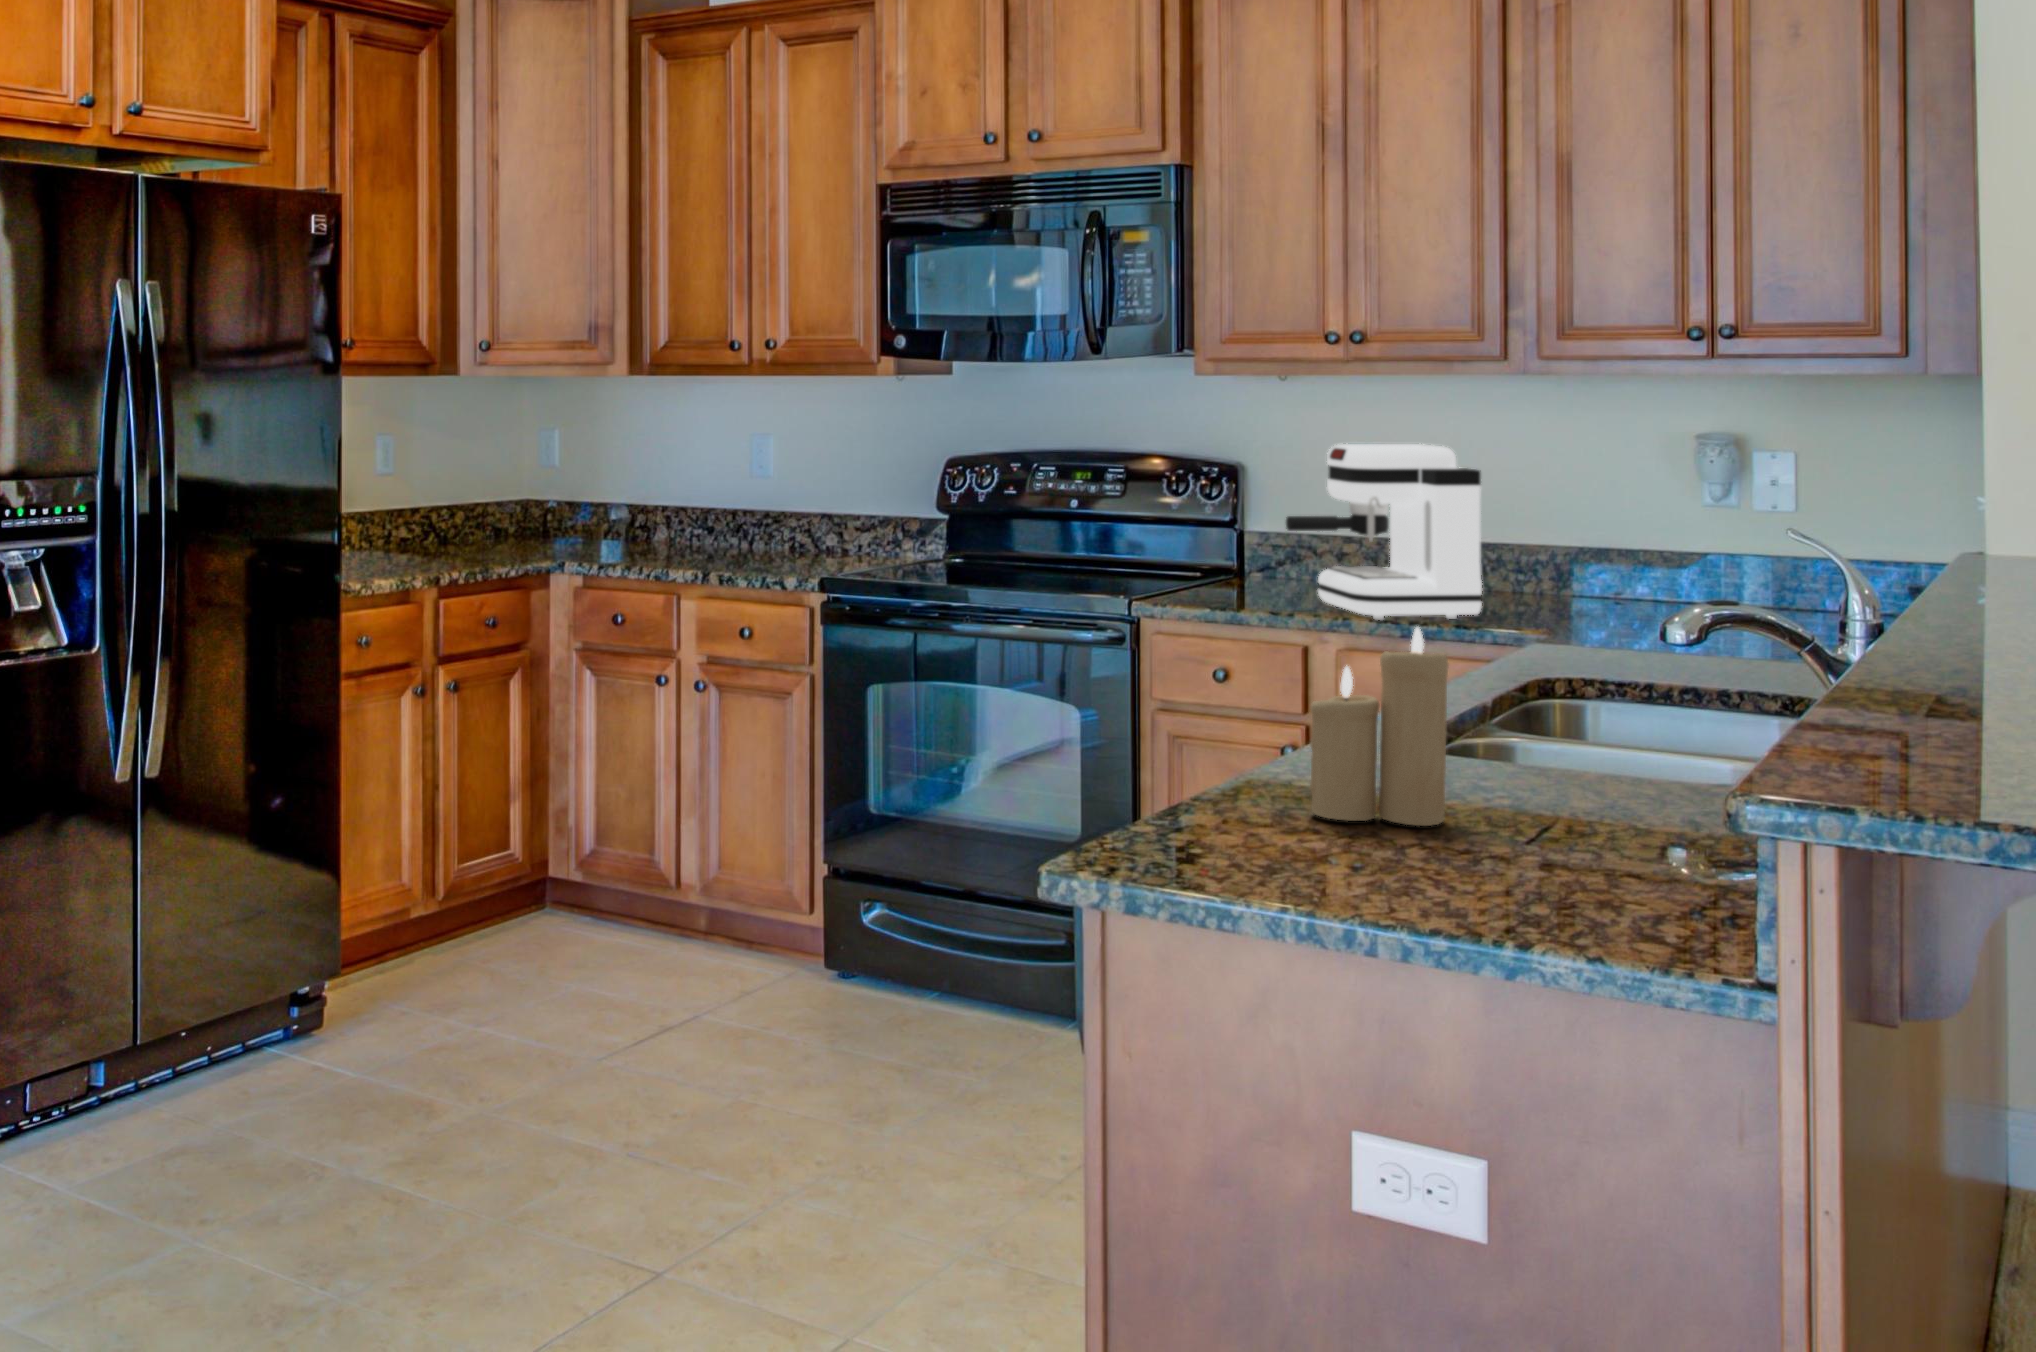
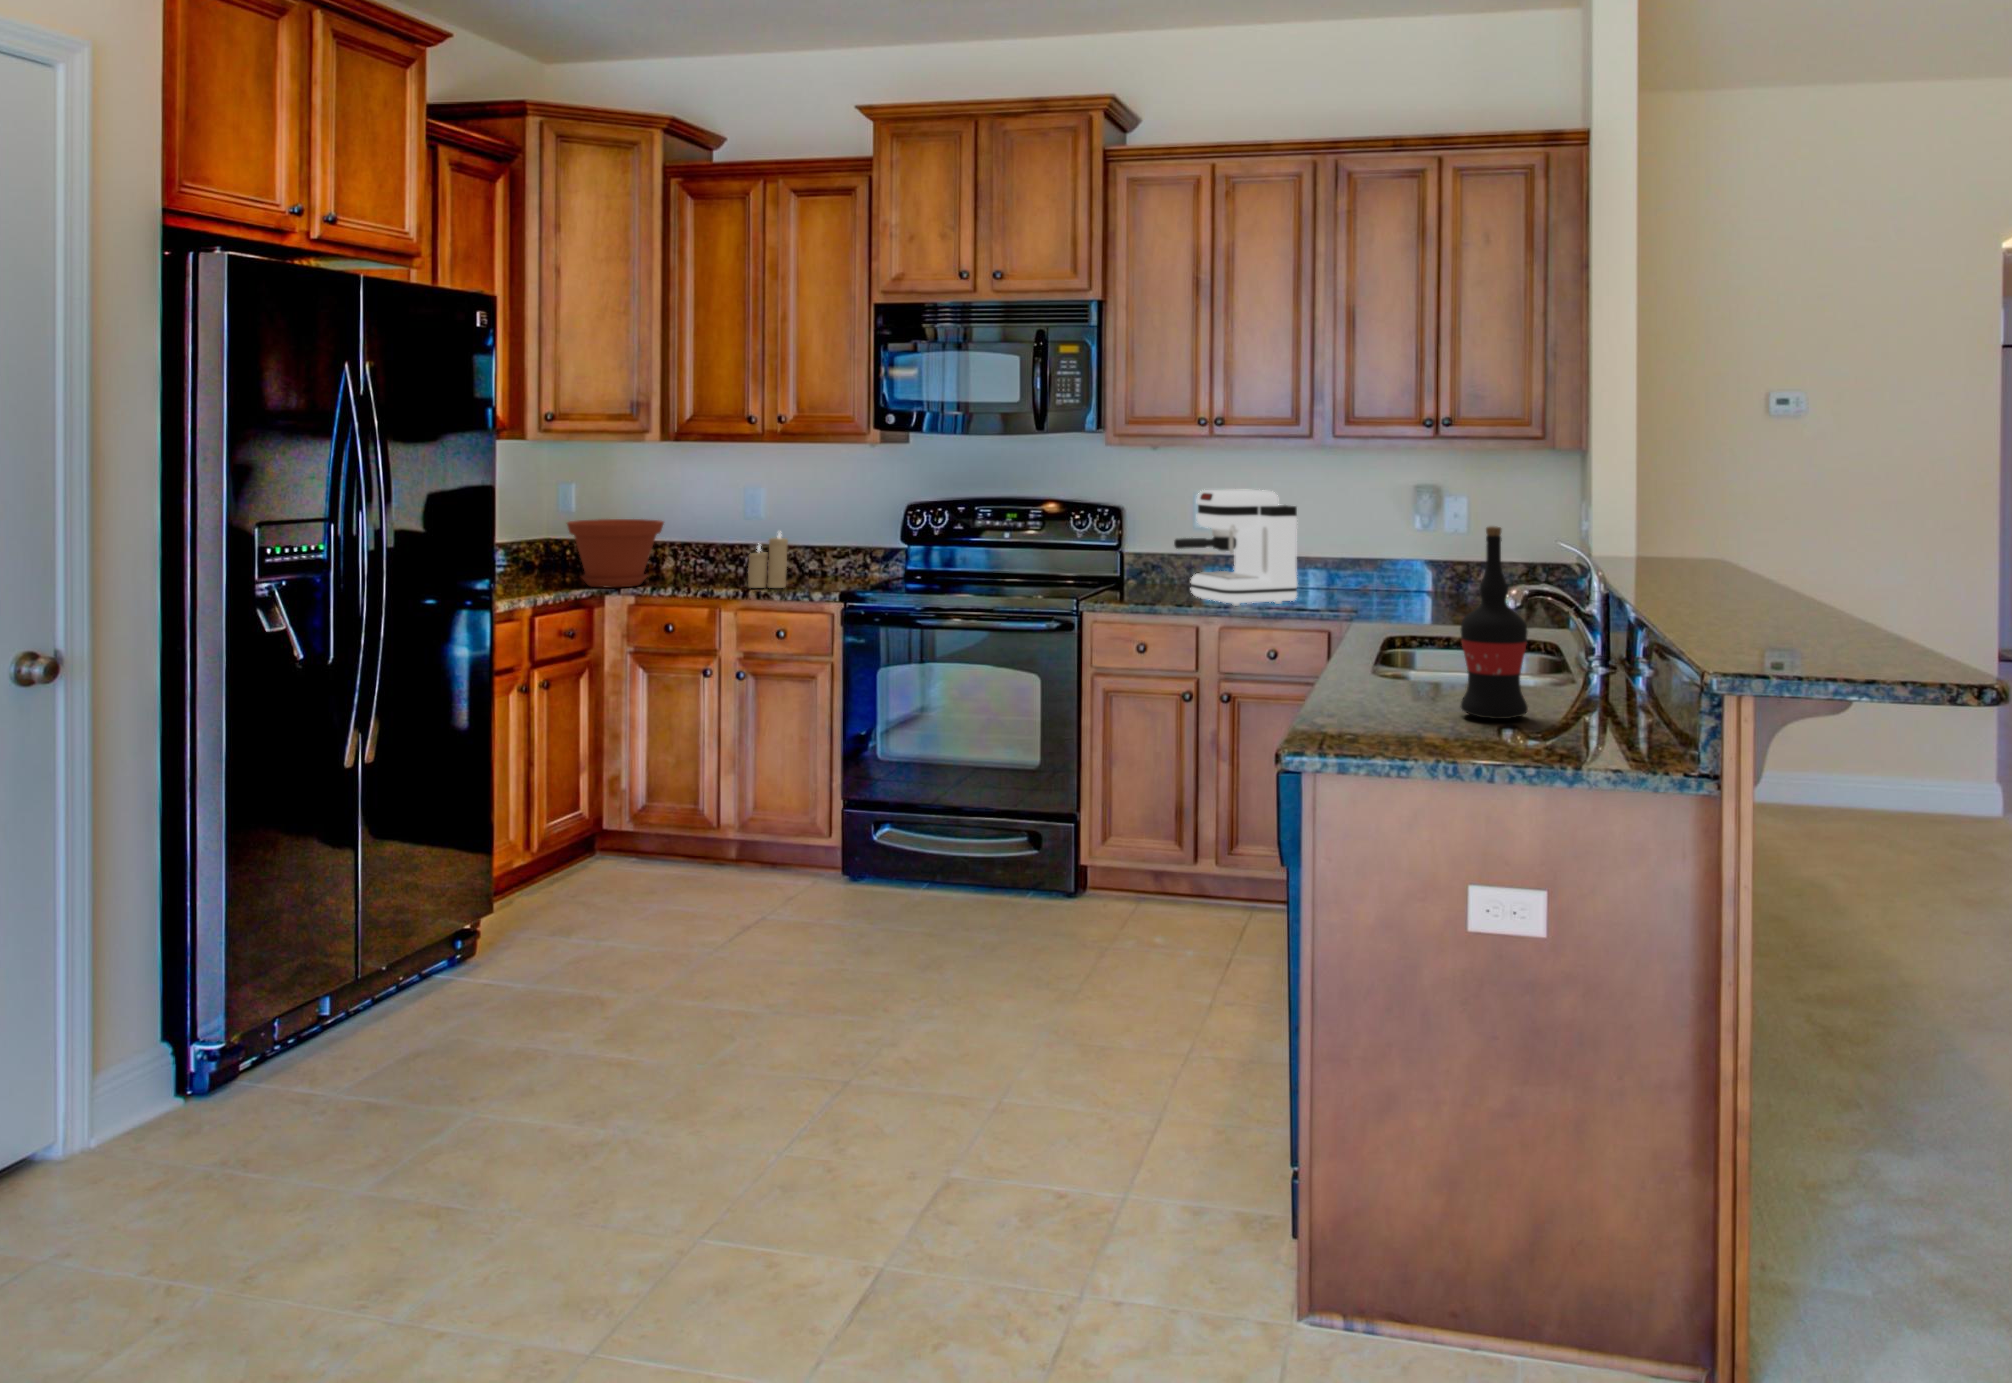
plant pot: none [510,476,629,563] -> present [567,519,664,588]
wine bottle: none [1447,511,1582,879] -> present [1461,526,1528,719]
candle: present [1310,627,1448,826] -> present [748,532,788,588]

